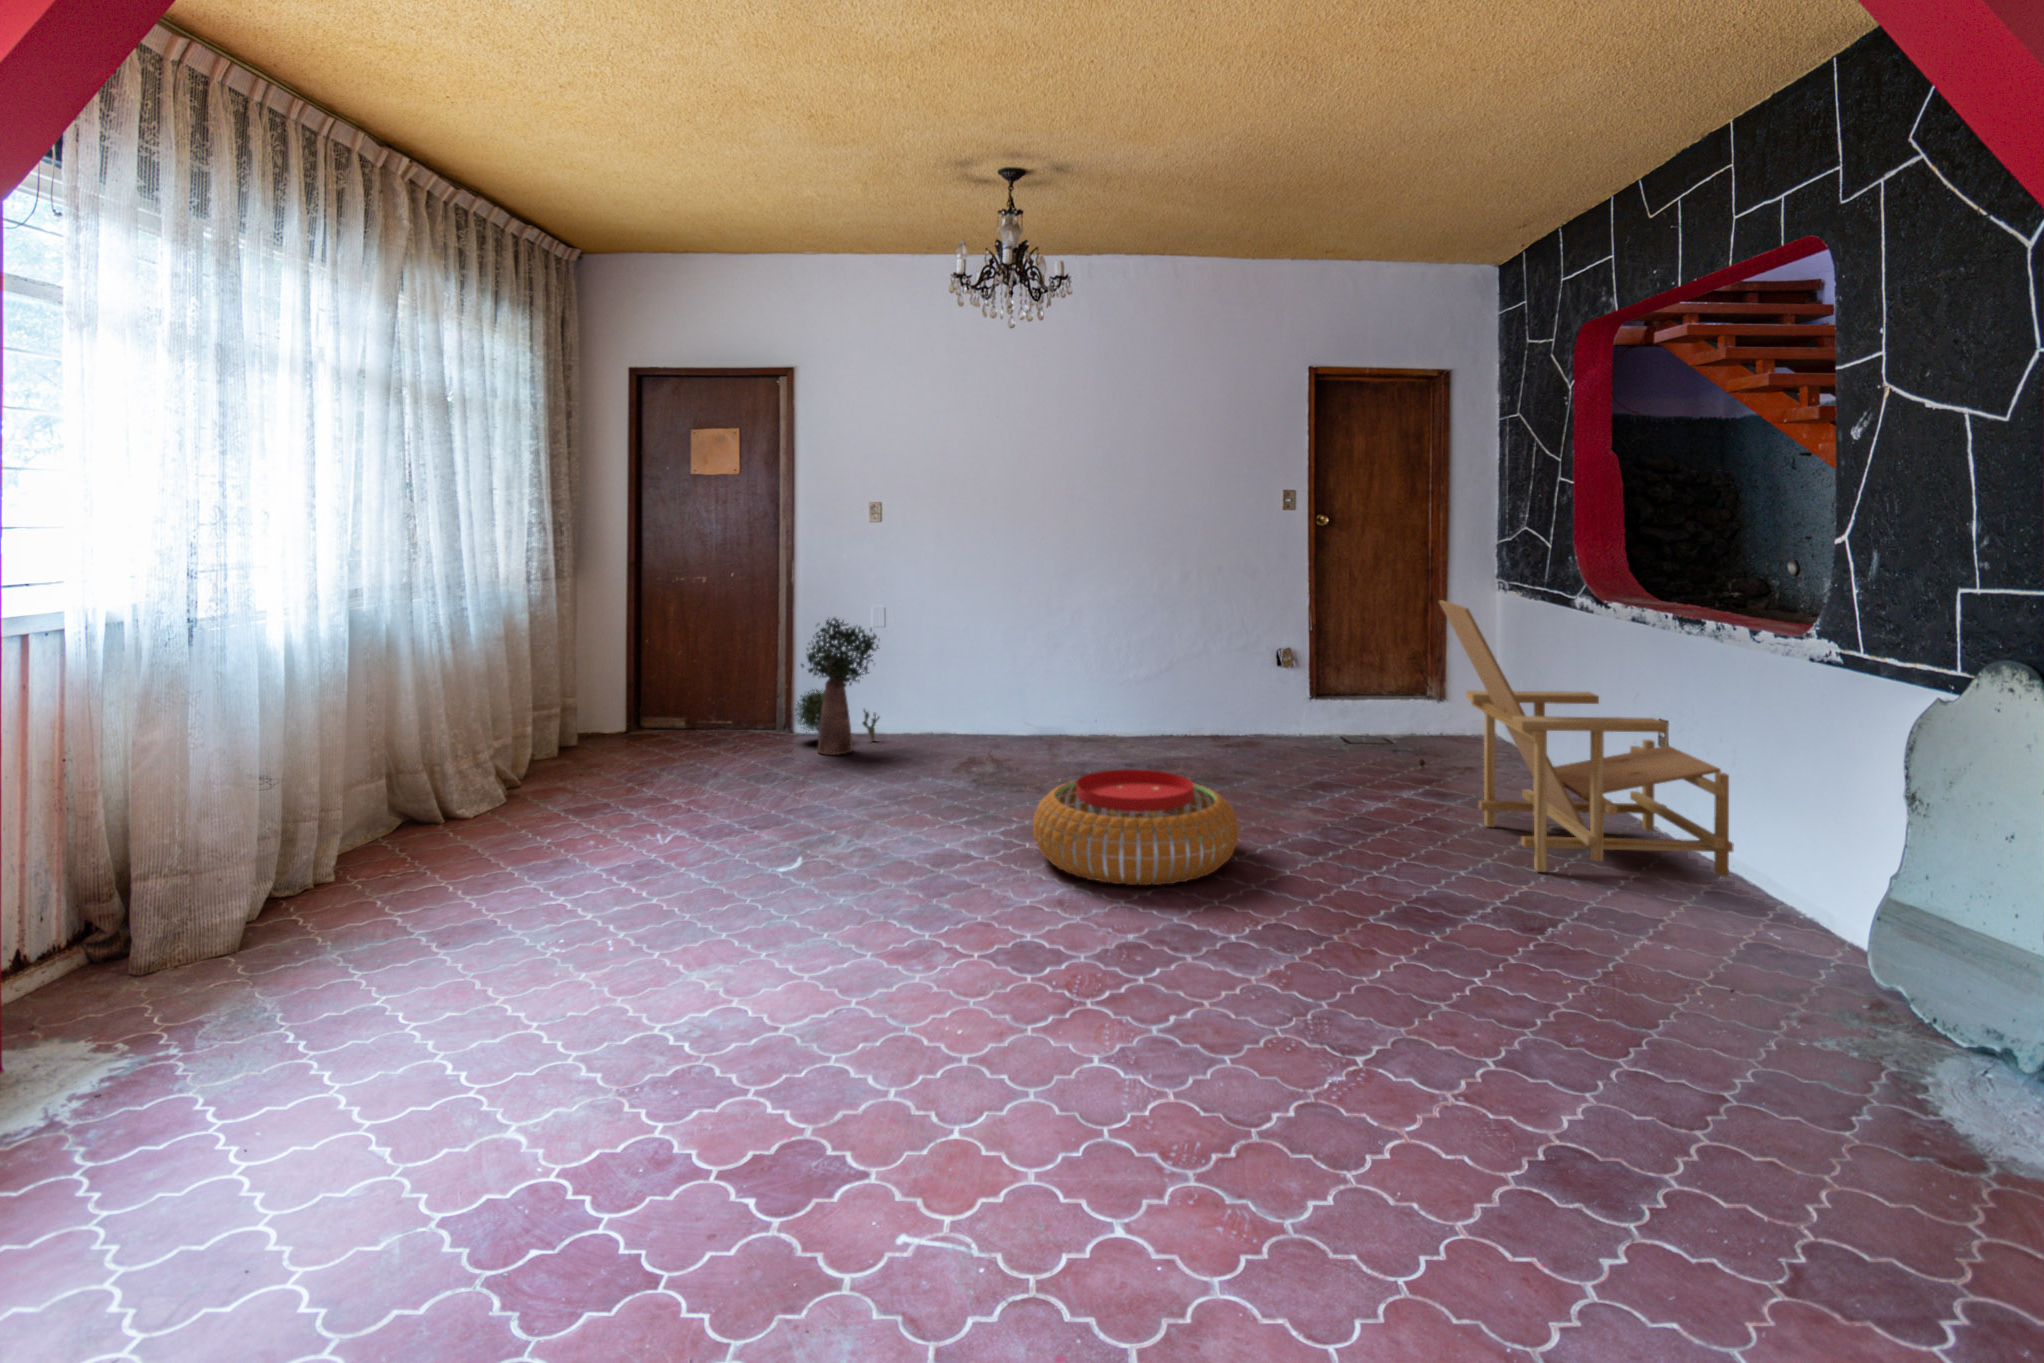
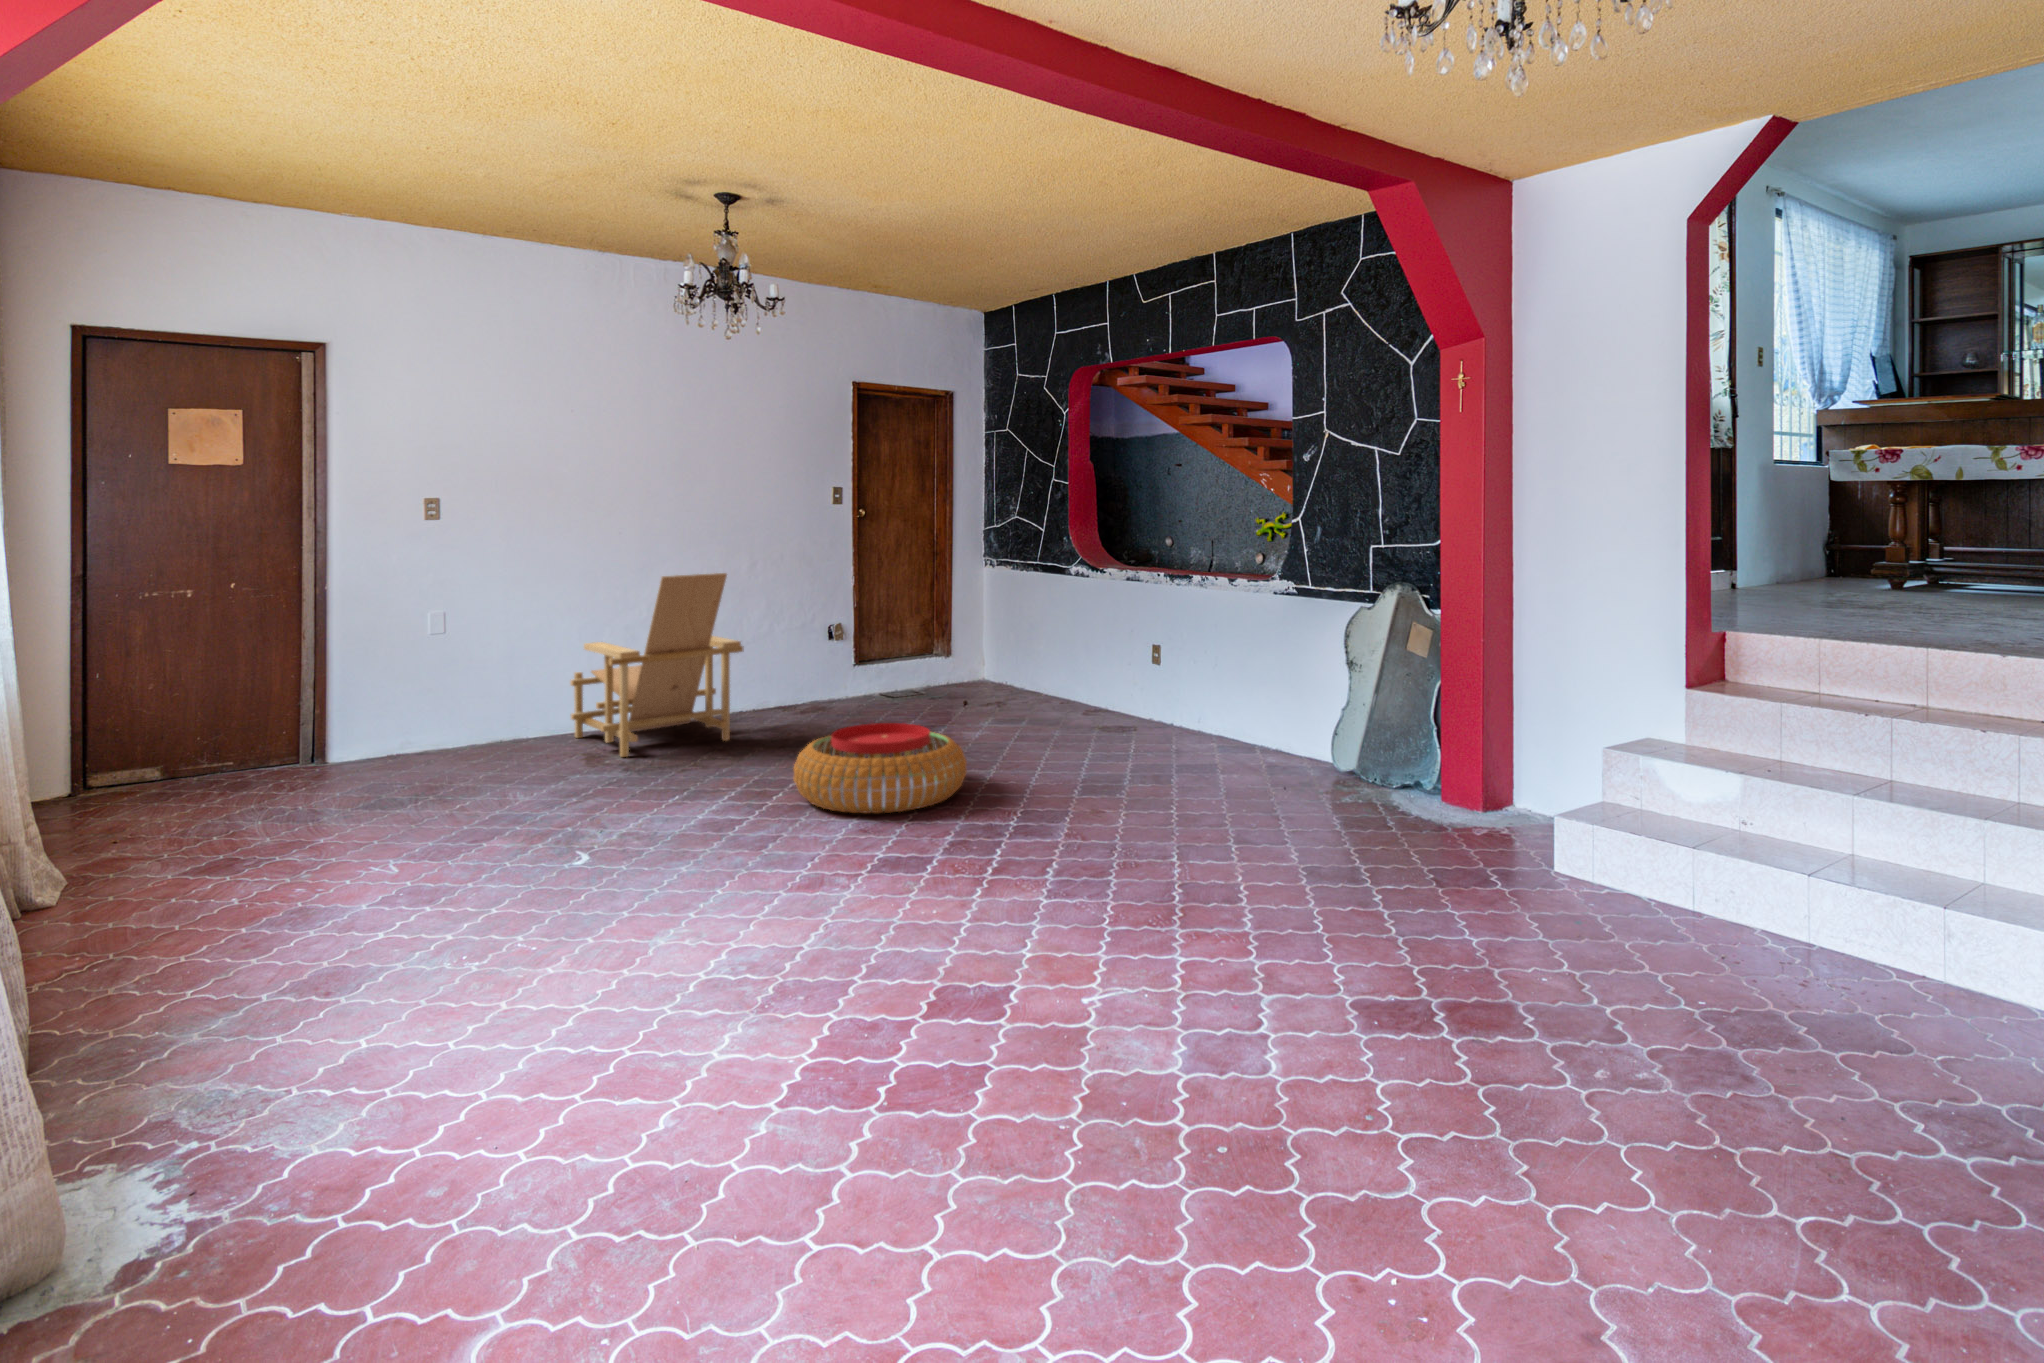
lounge chair: present [1439,600,1734,877] -> present [570,573,744,757]
potted plant: present [795,618,879,755] -> none [349,625,476,777]

